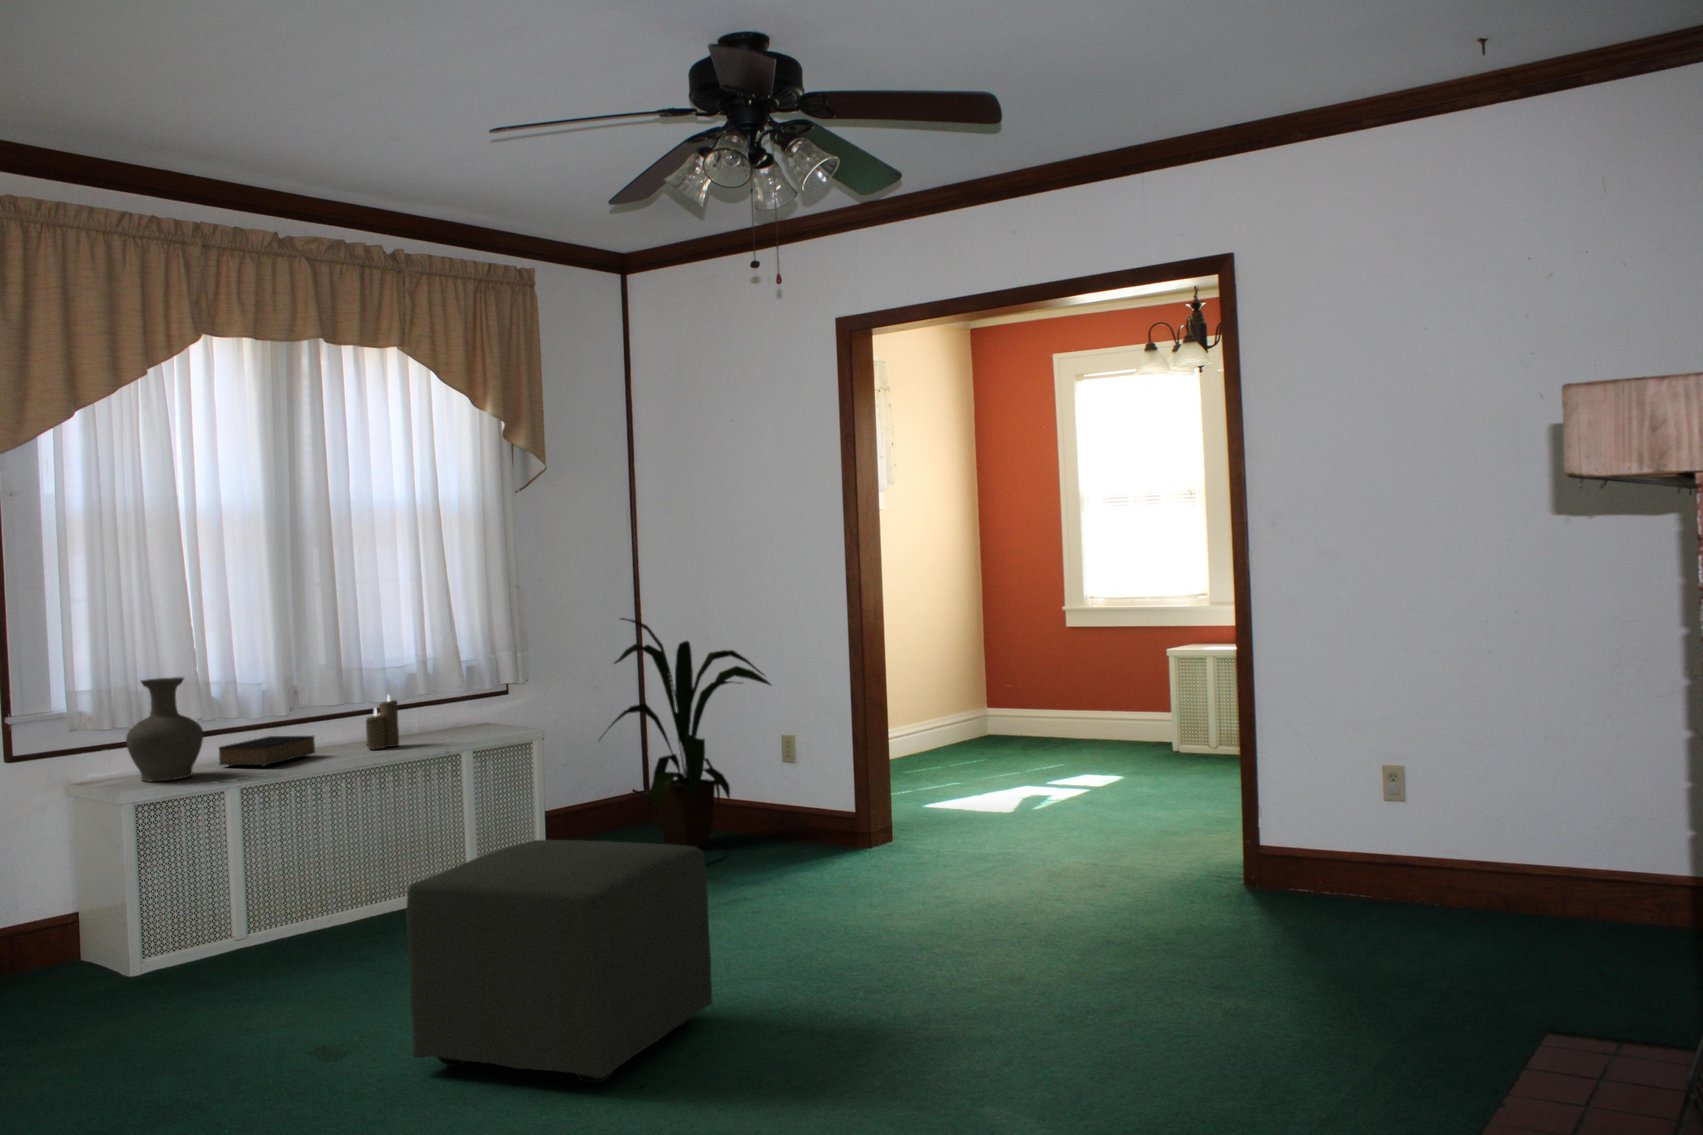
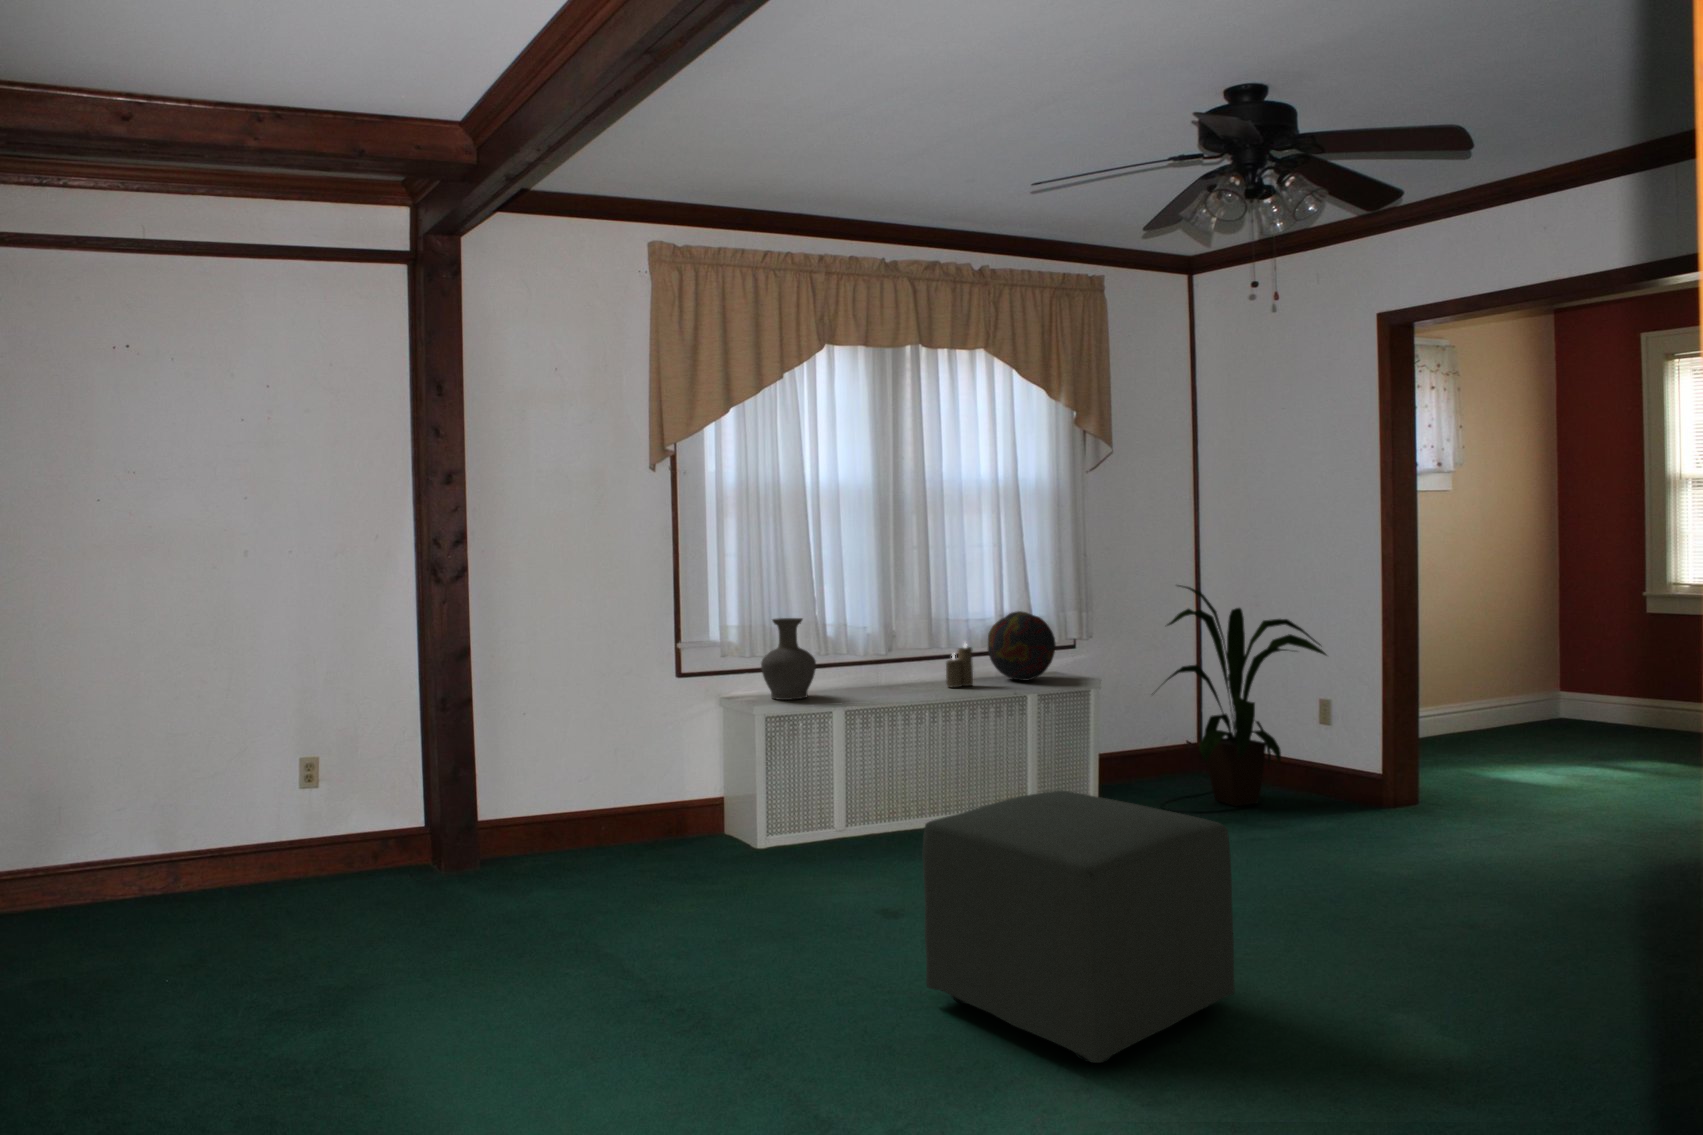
decorative orb: none [412,655,493,735] -> present [988,611,1056,681]
book: present [219,736,315,767] -> none [830,670,905,695]

